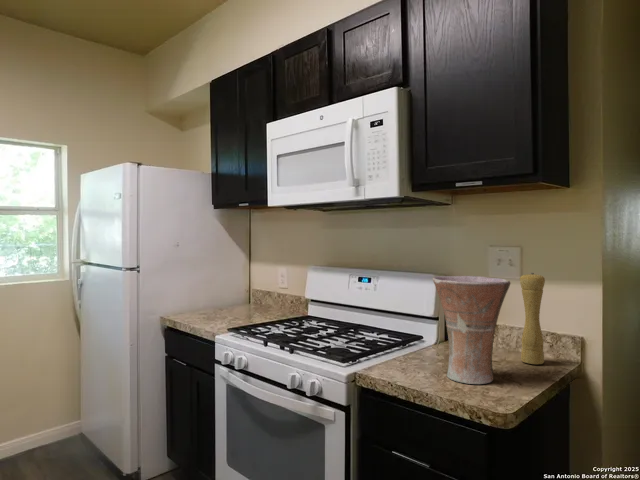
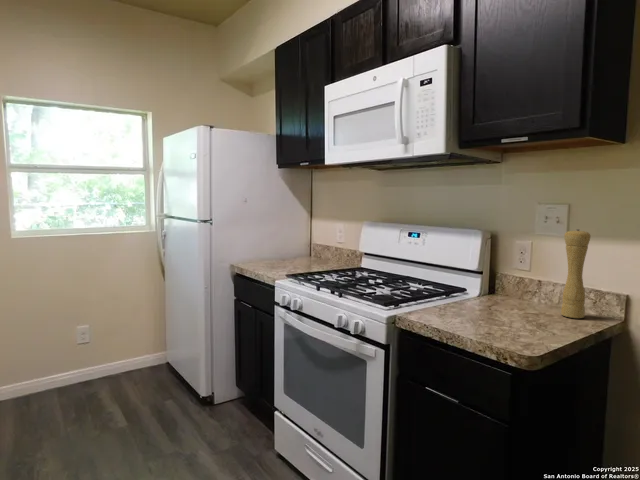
vase: present [433,276,510,384] -> none [472,229,549,331]

